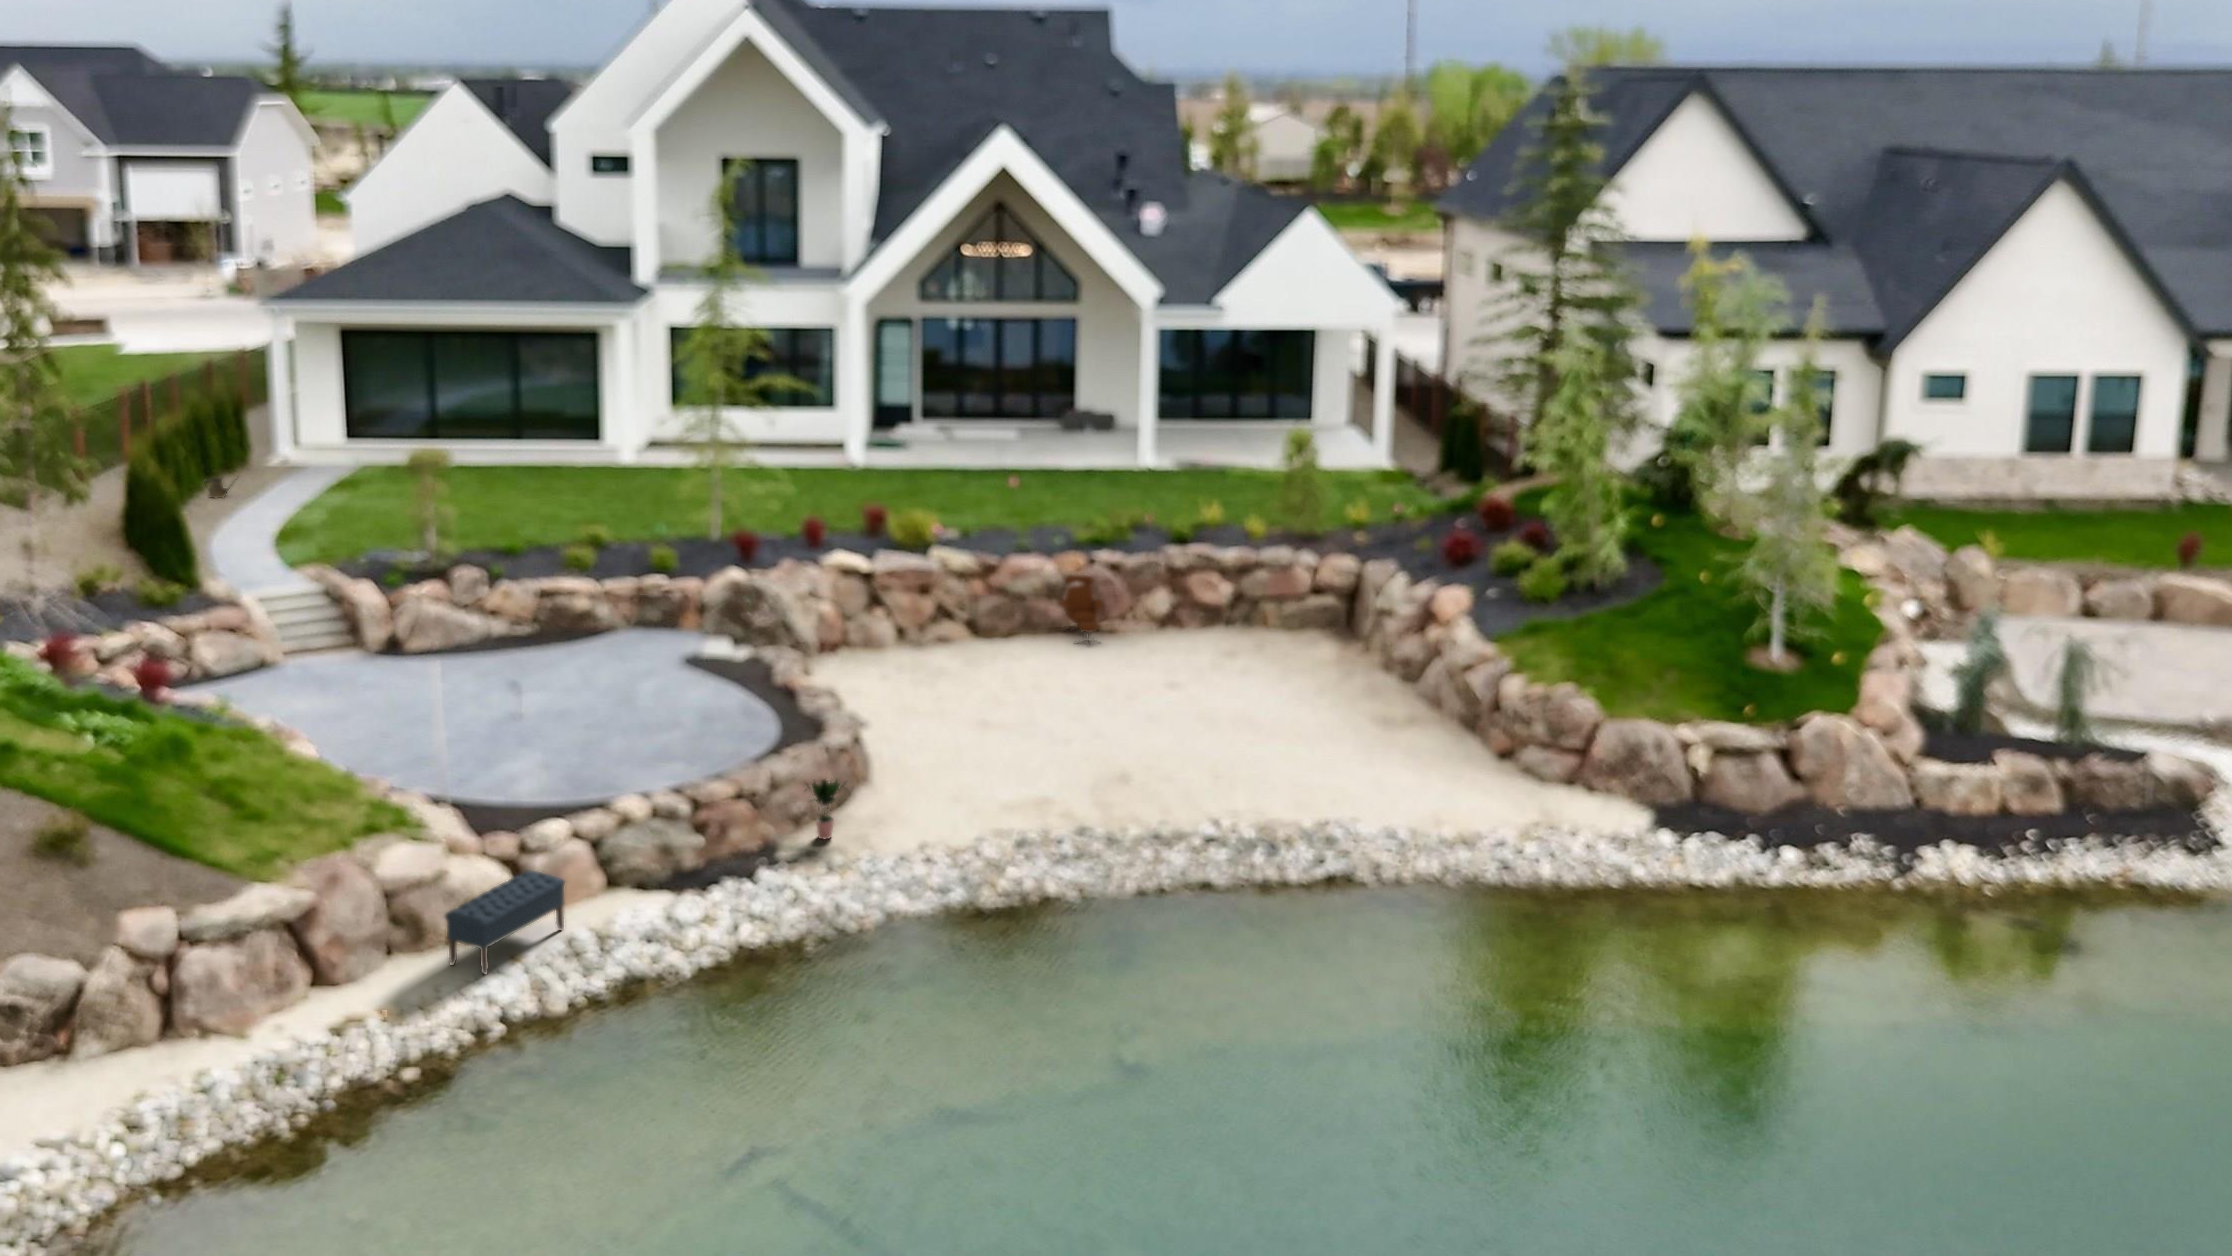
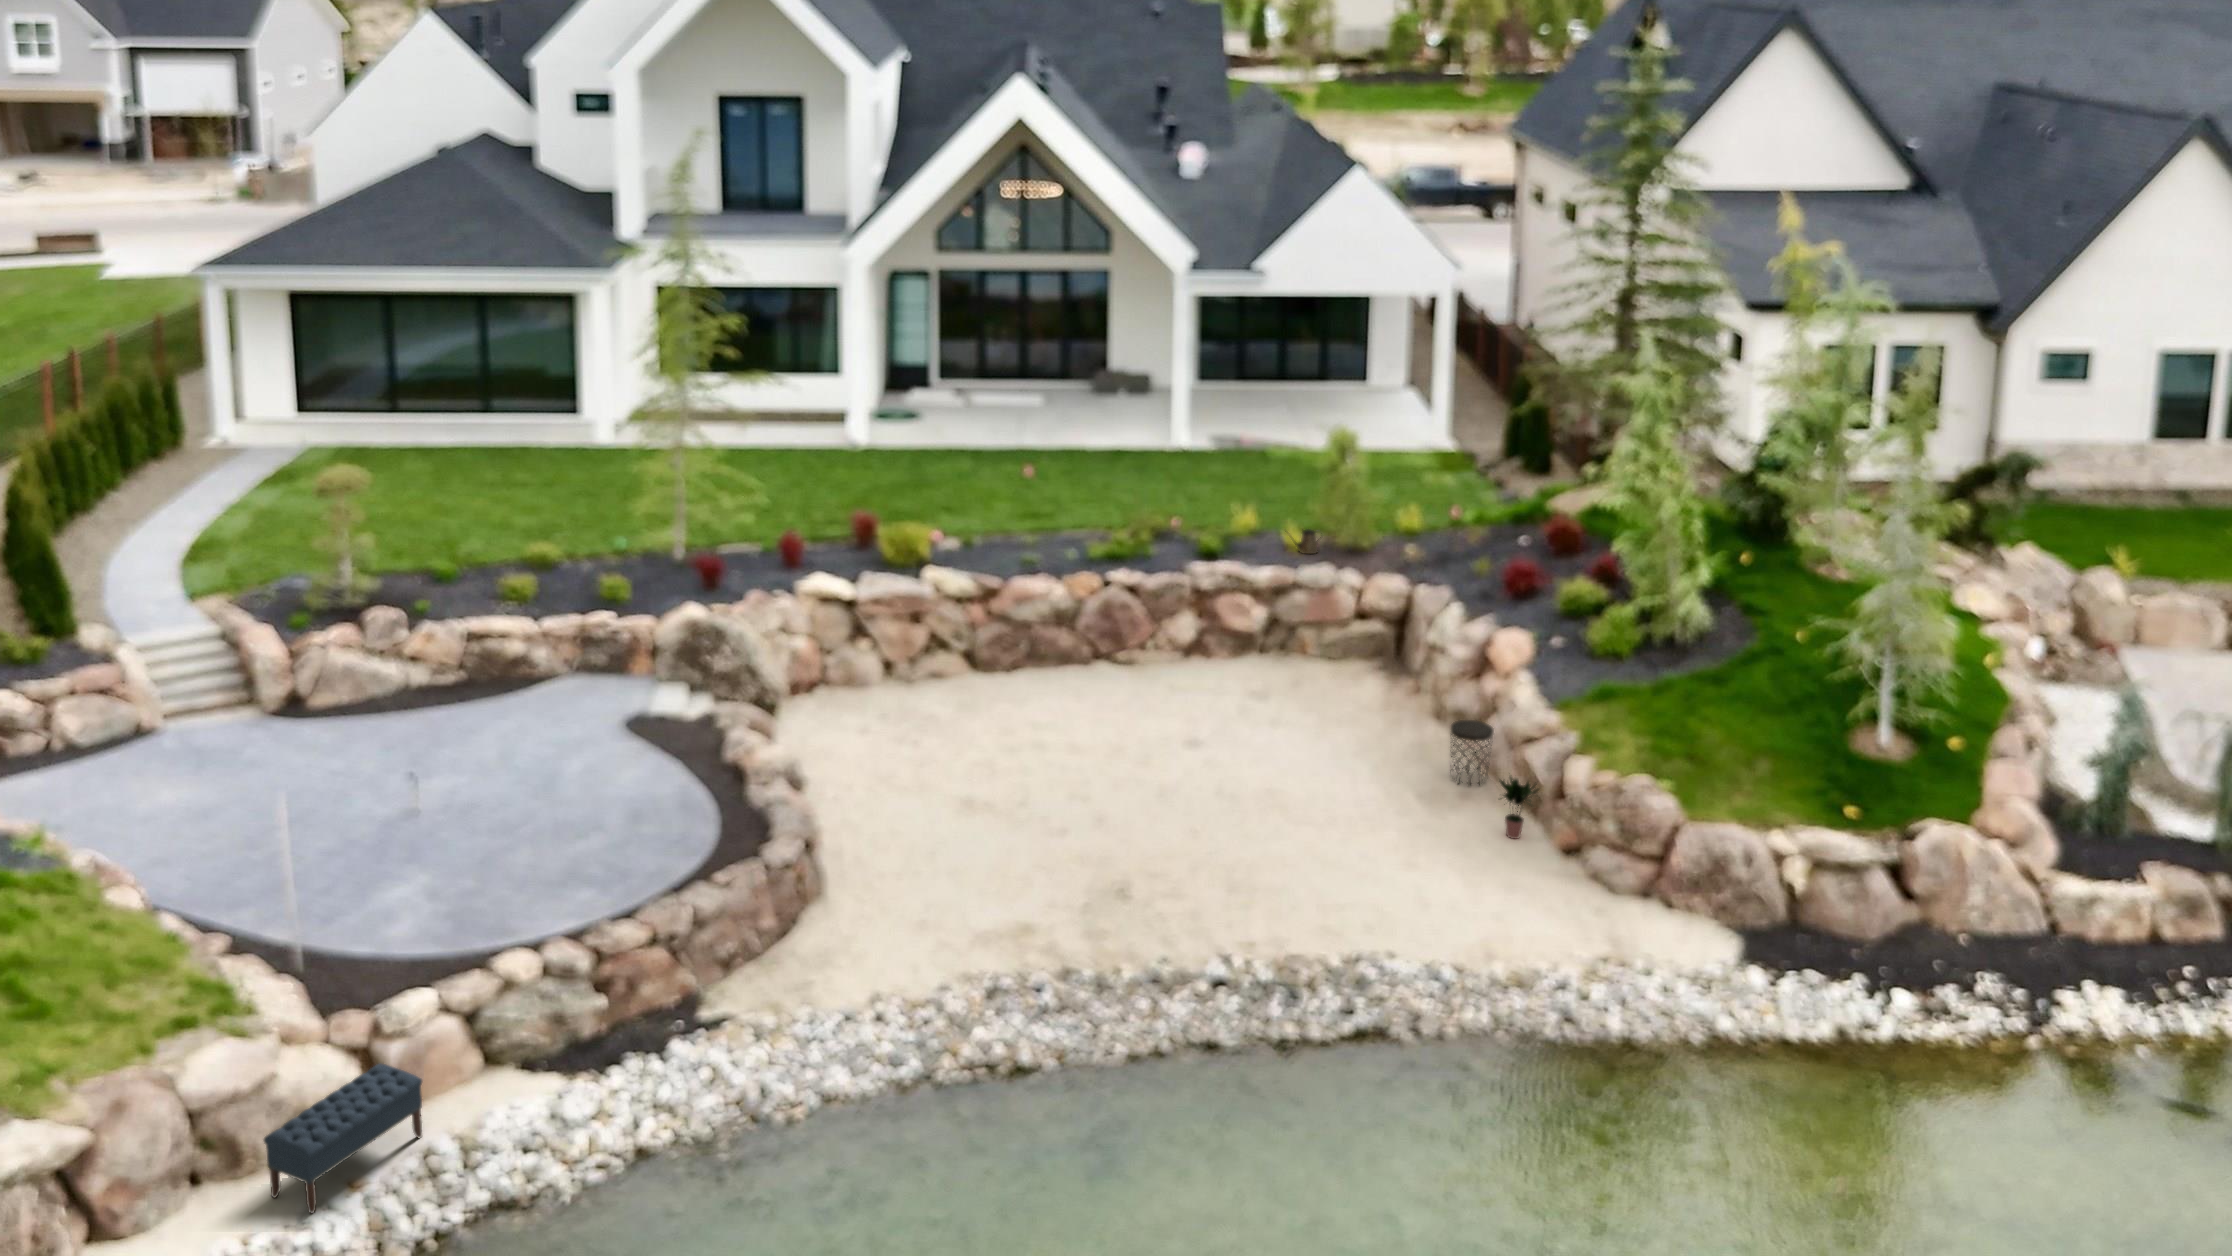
watering can: present [205,478,237,498] -> present [1294,529,1319,554]
lounge chair: present [1059,574,1103,641] -> none [1066,602,1118,691]
side table: none [1400,658,1438,714] -> present [1451,720,1494,785]
potted plant: present [807,779,844,839] -> present [1499,777,1539,839]

